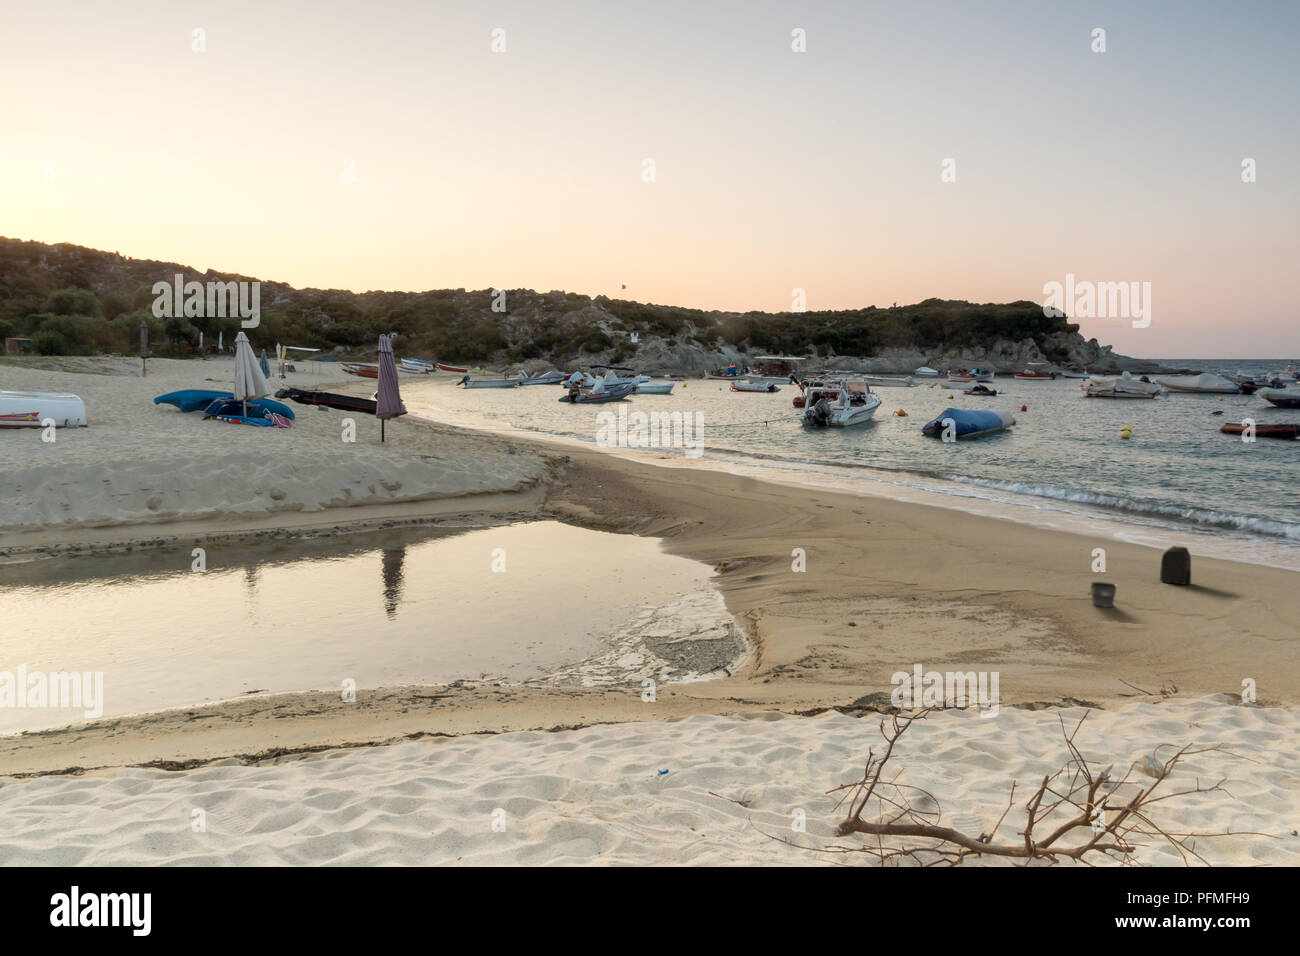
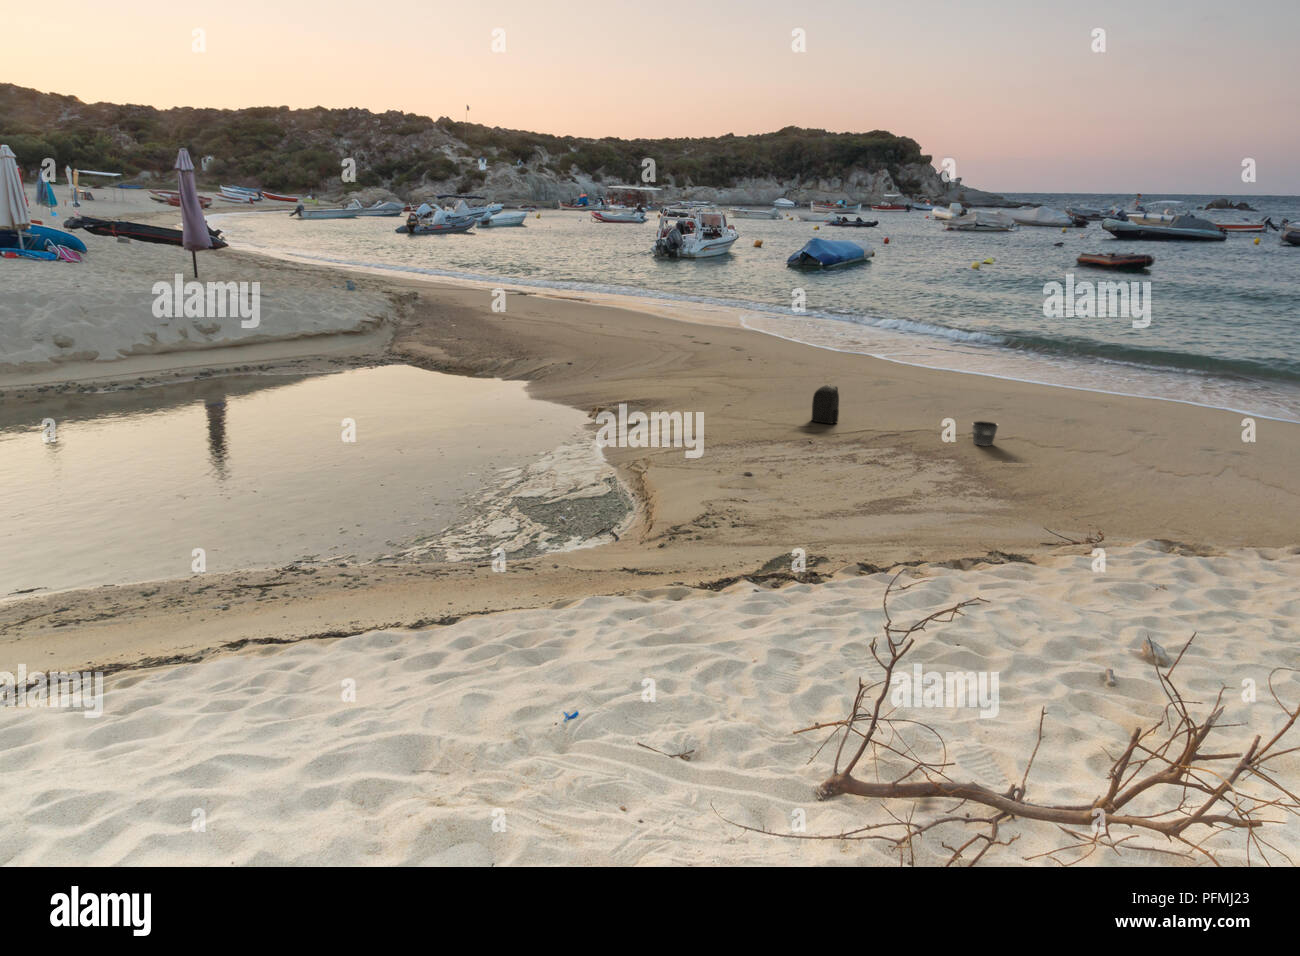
backpack: present [1160,546,1191,584] -> present [811,385,839,424]

